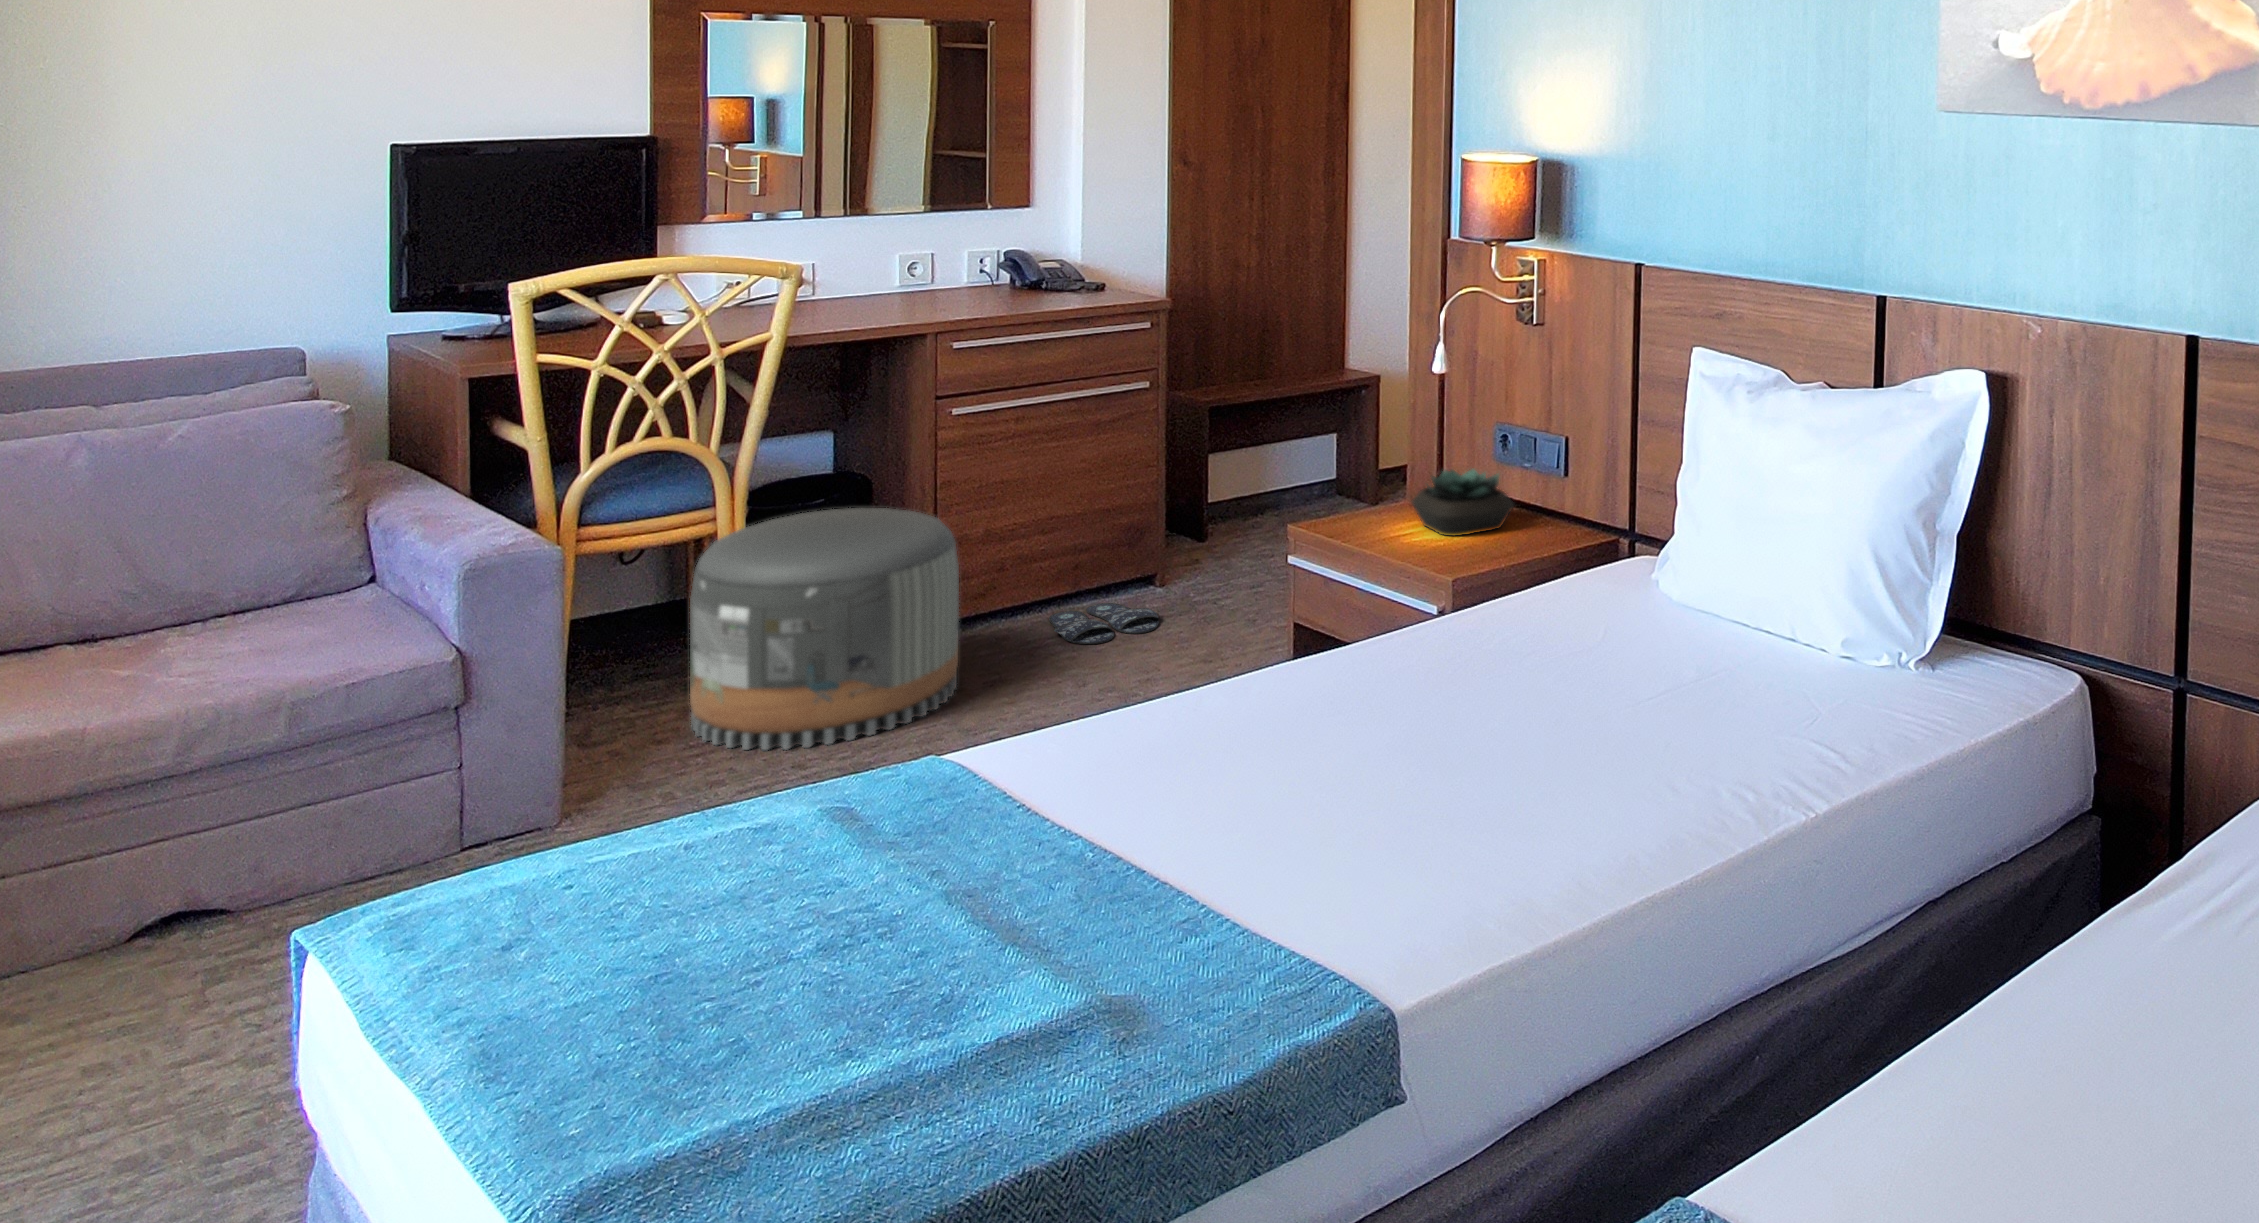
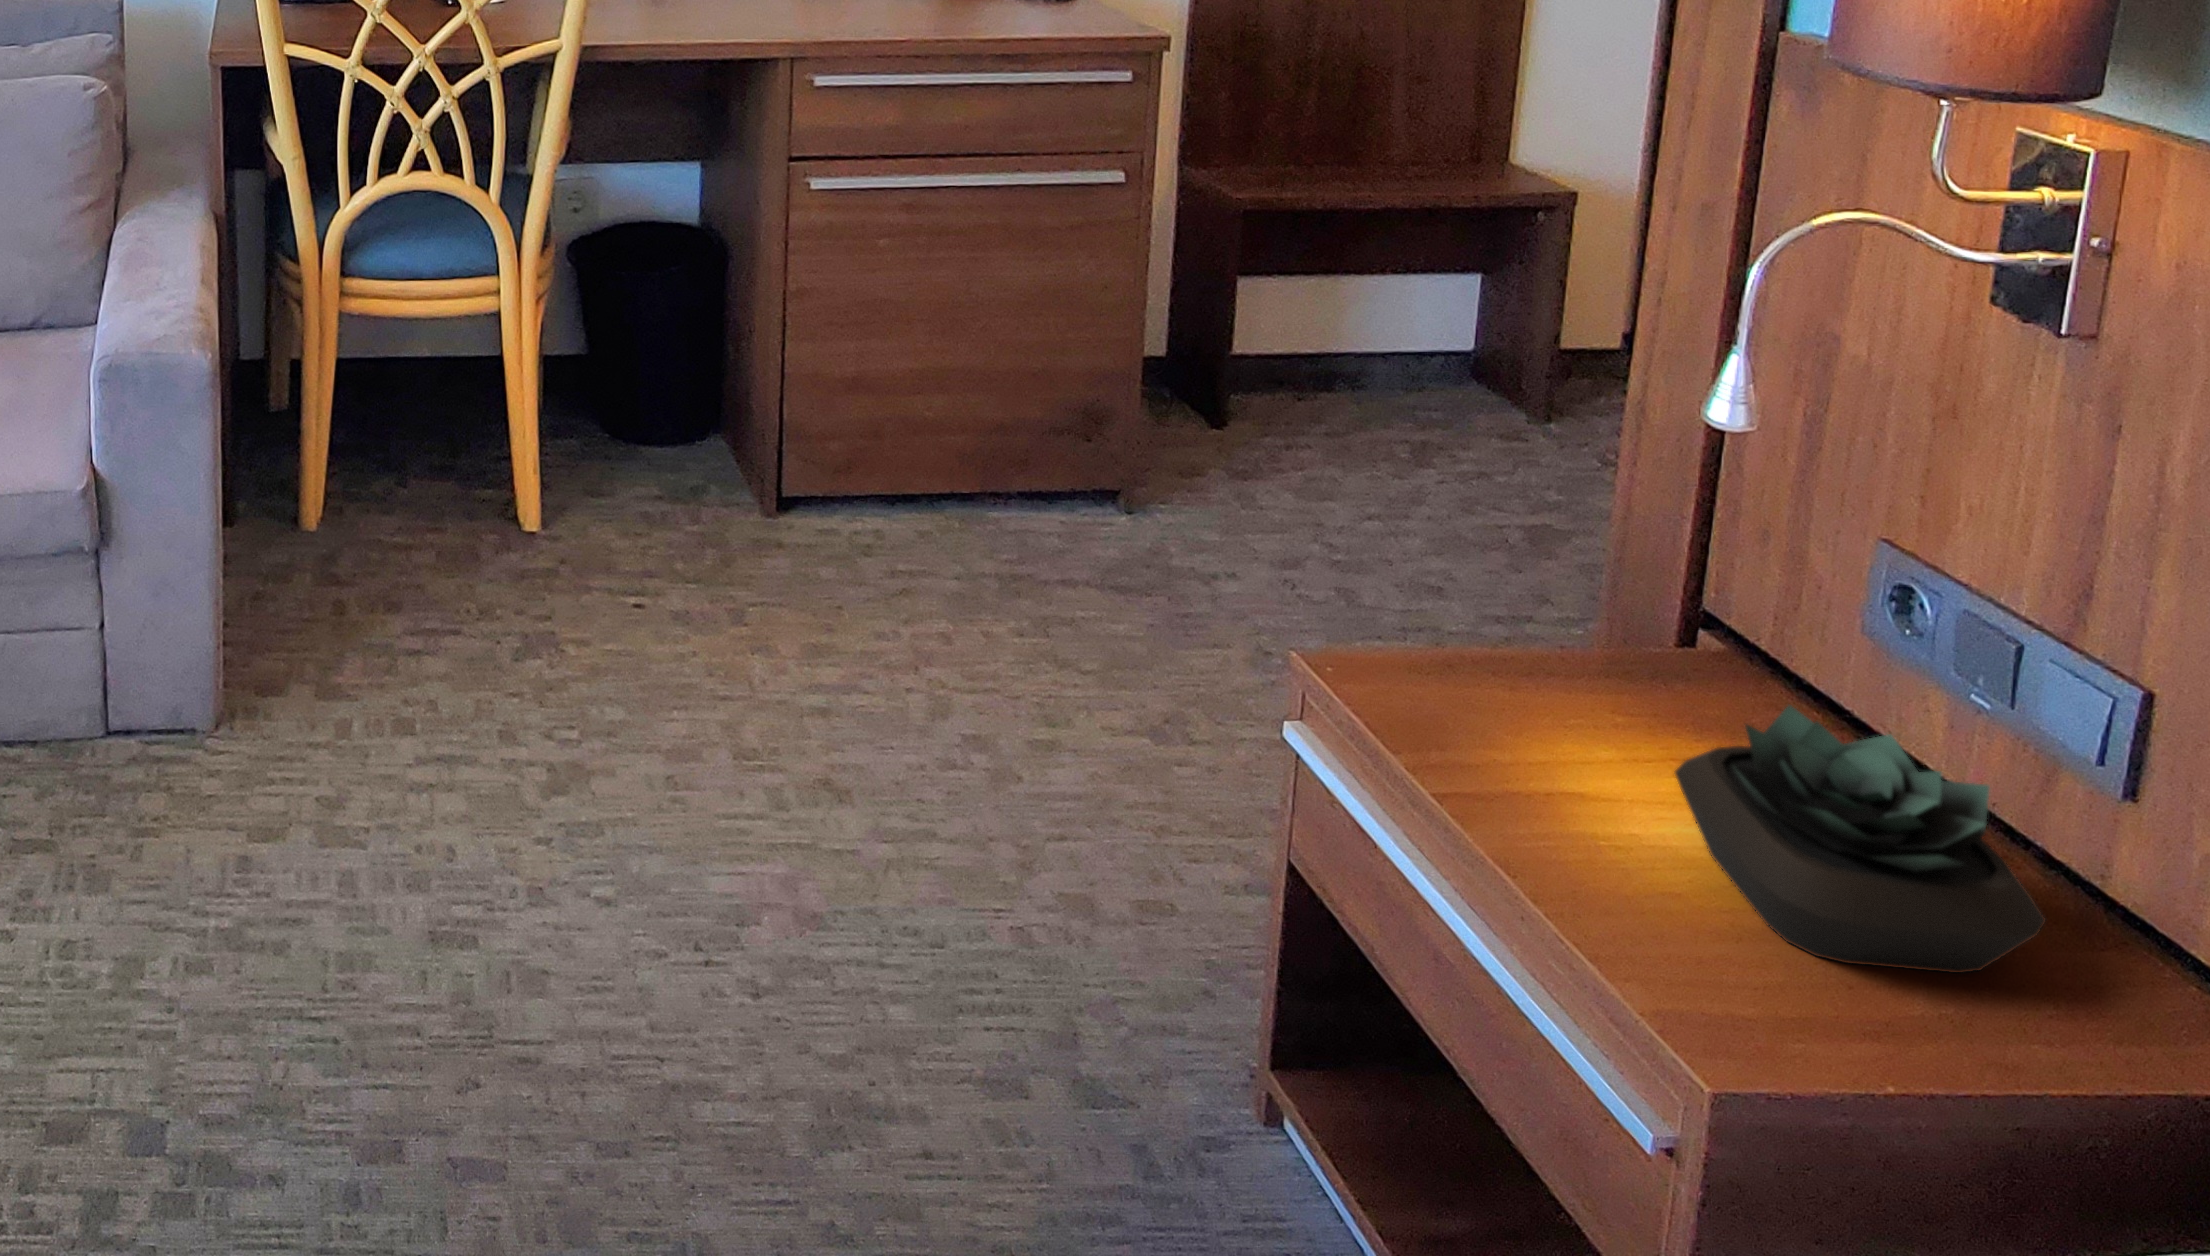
pouf: present [690,508,959,750] -> none [416,317,773,727]
slippers: present [1049,603,1159,644] -> none [935,532,1107,634]

